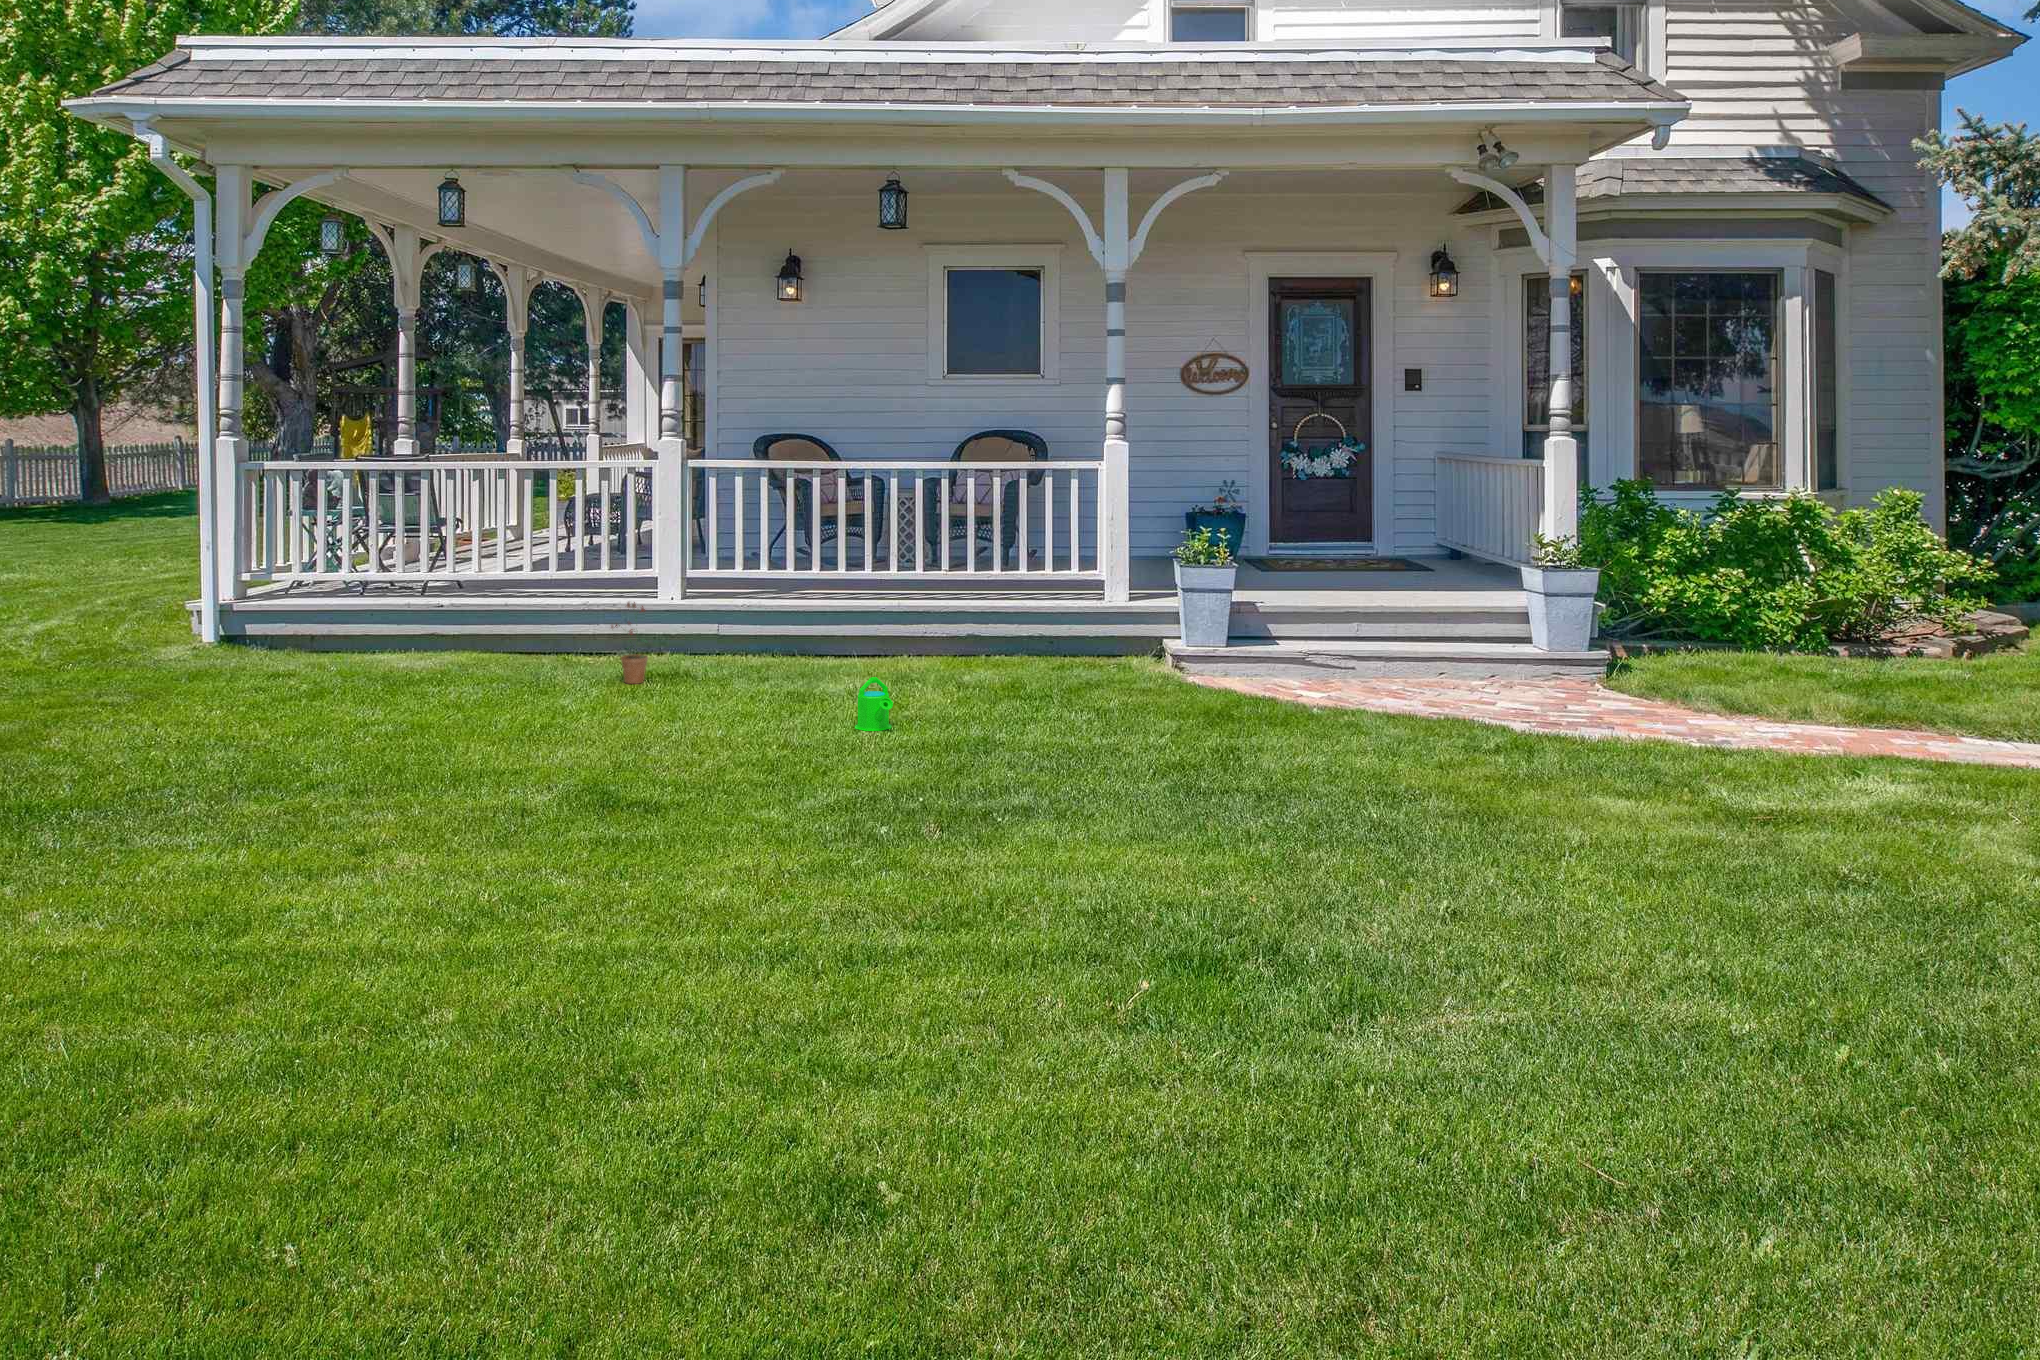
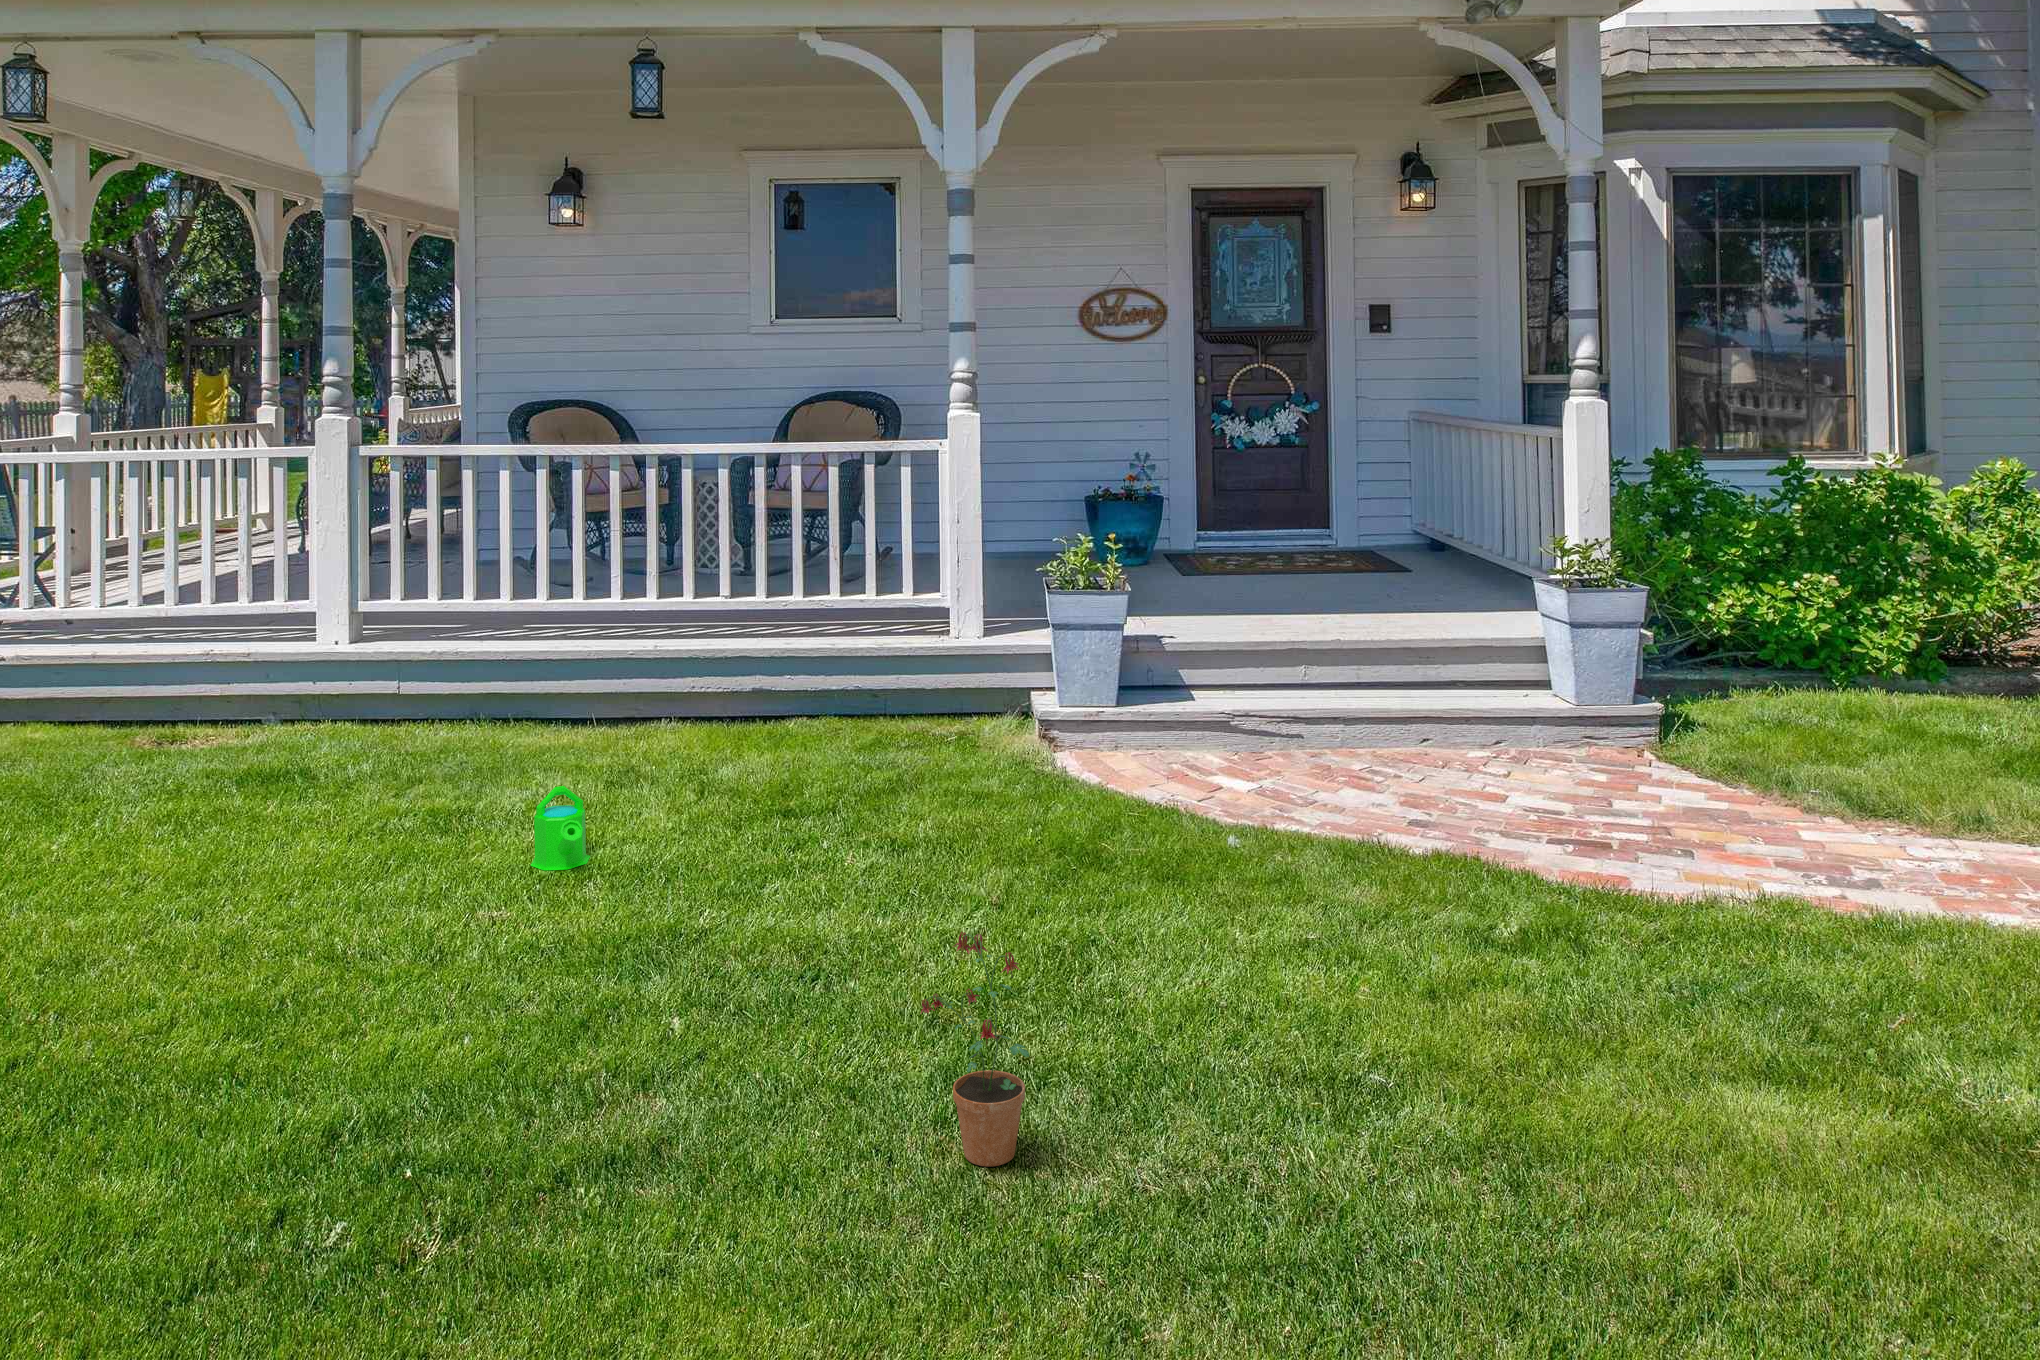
potted plant: present [611,602,648,684] -> present [921,932,1029,1167]

